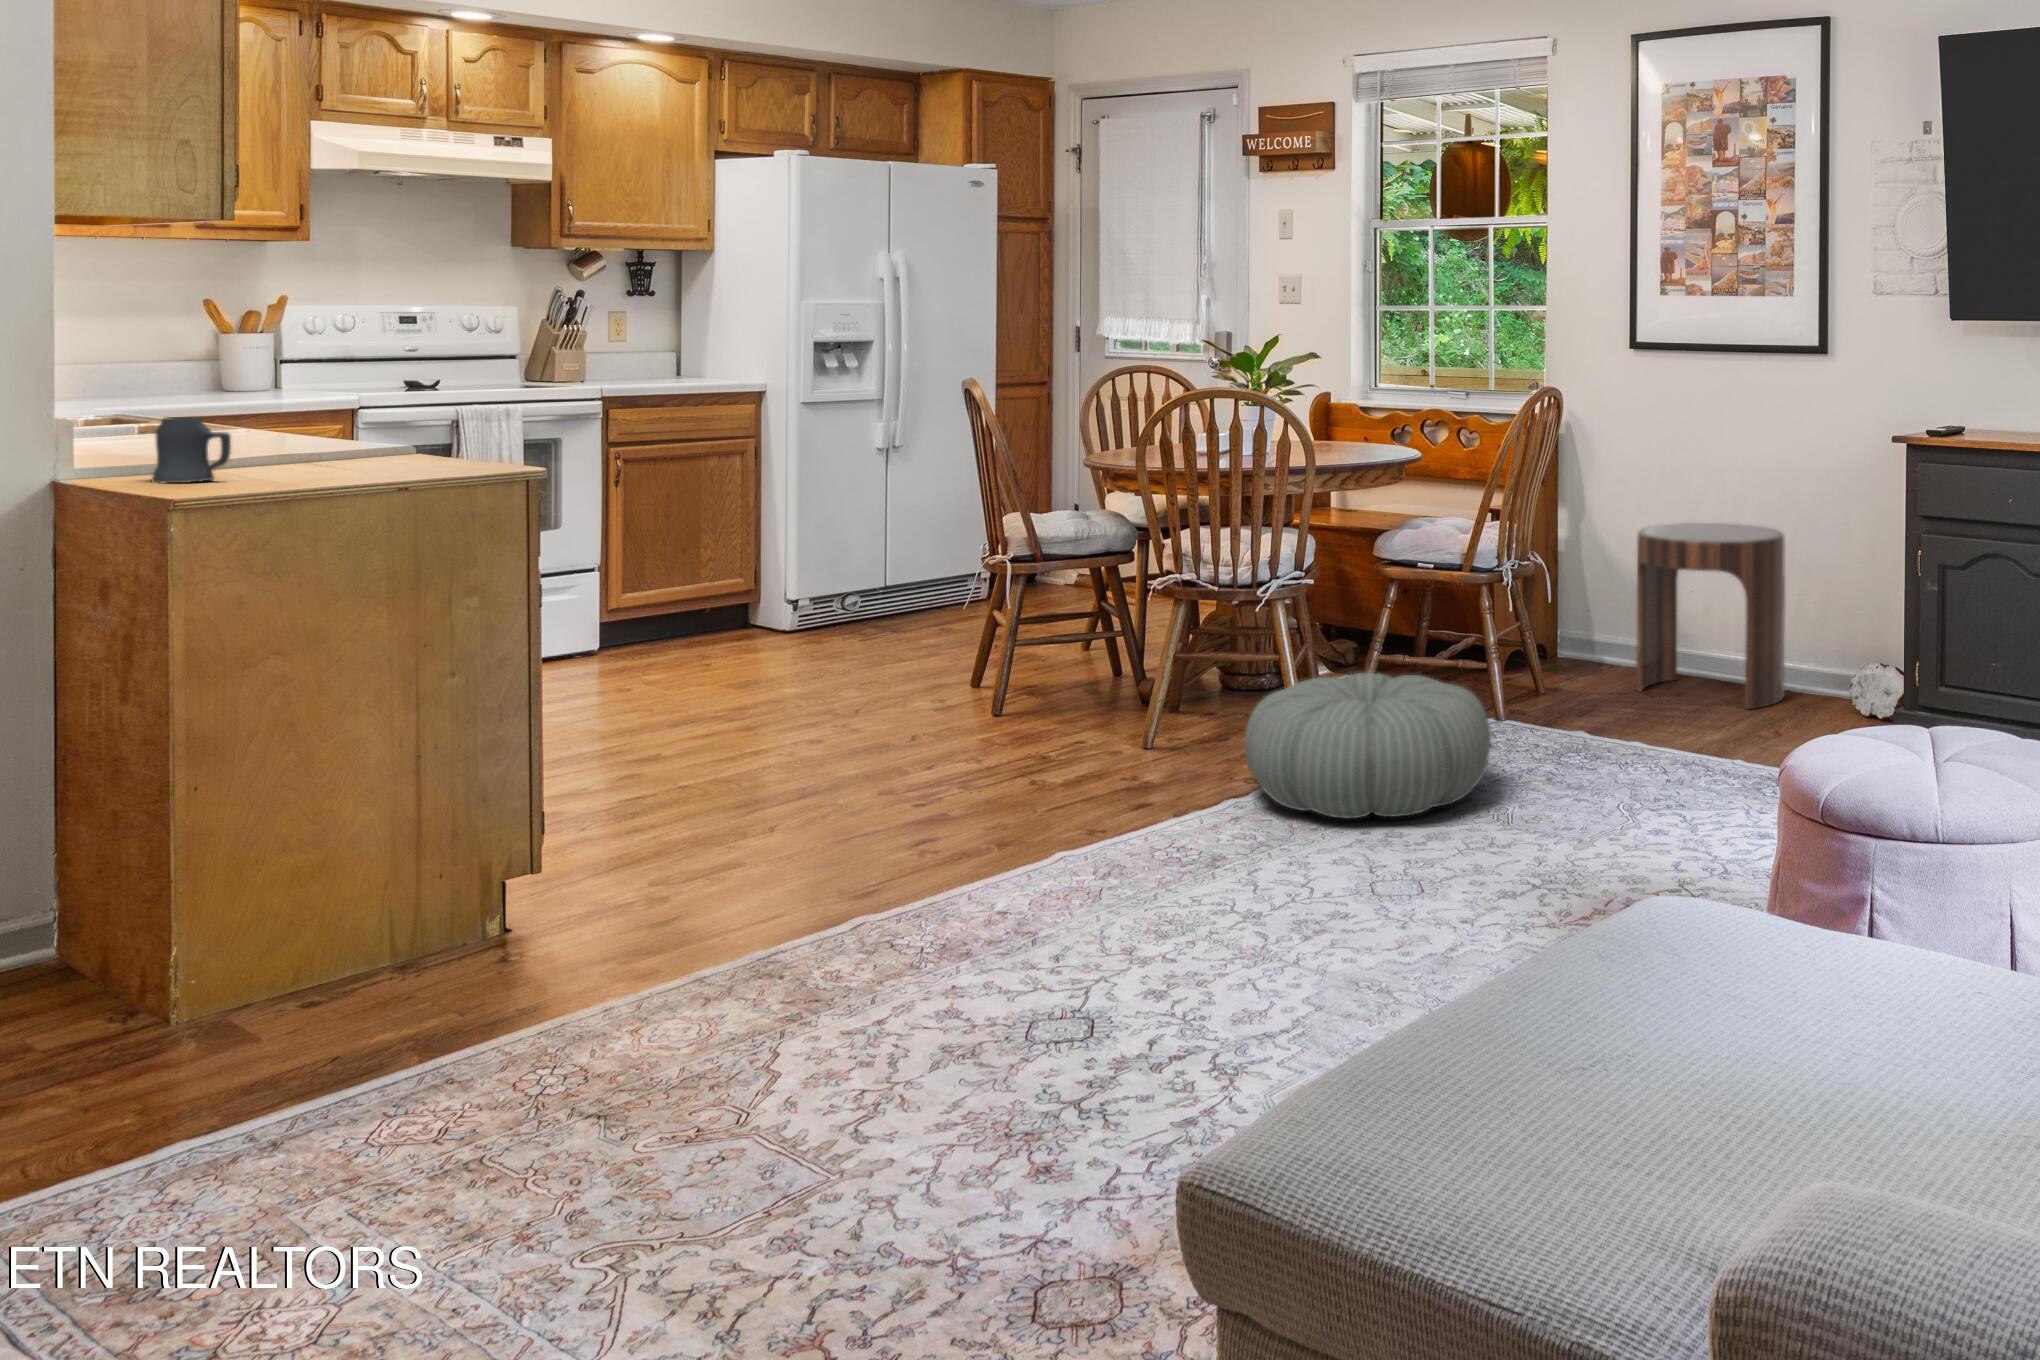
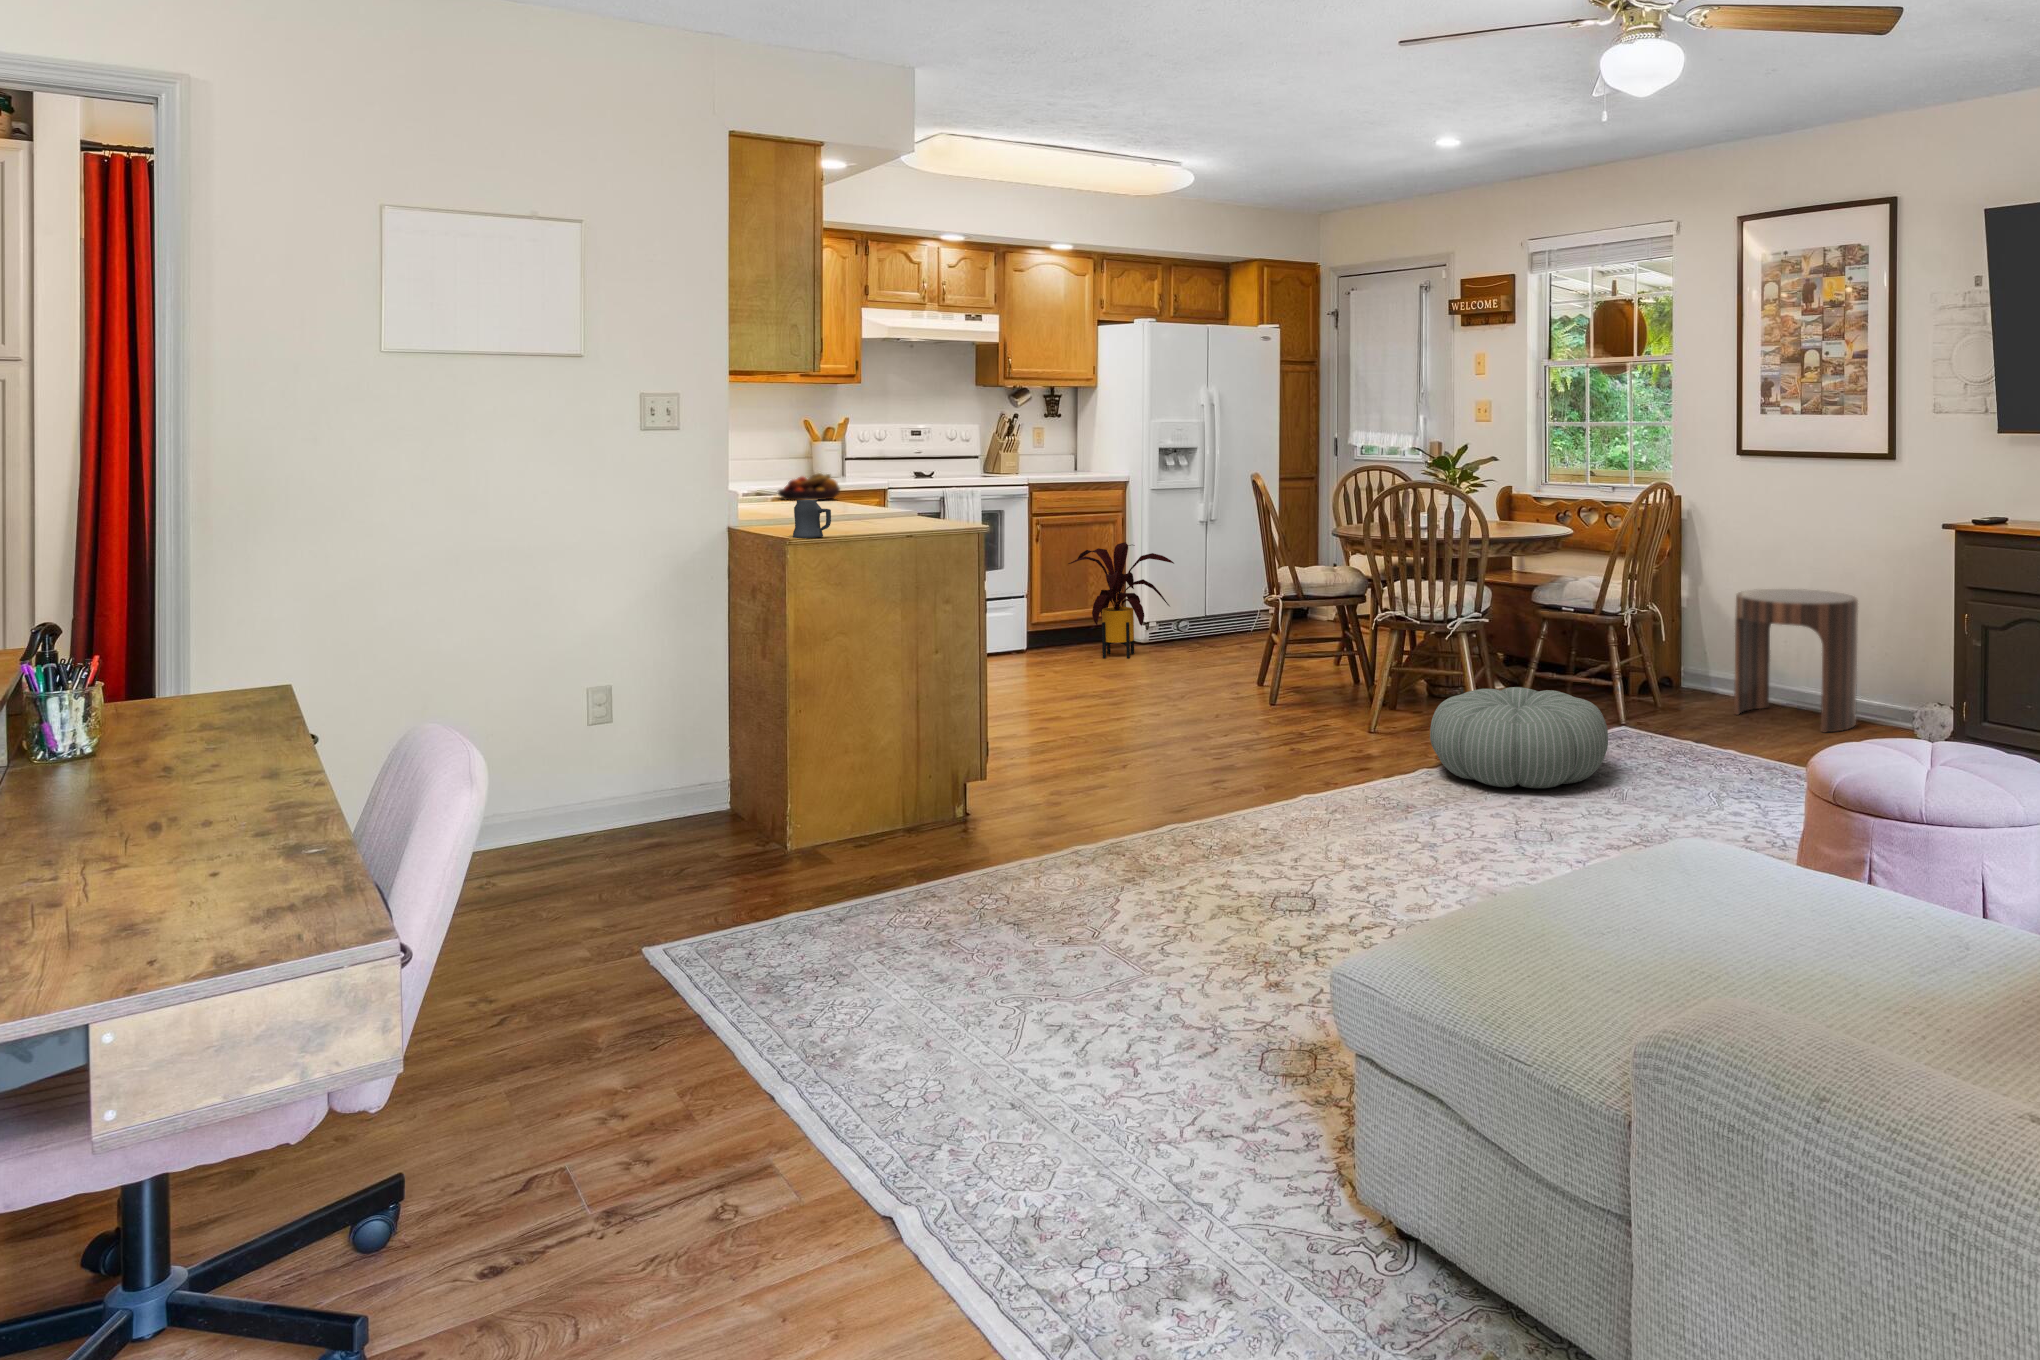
fruit bowl: none [132,371,256,417] -> present [778,474,840,501]
house plant: none [665,476,843,655] -> present [1068,542,1174,658]

